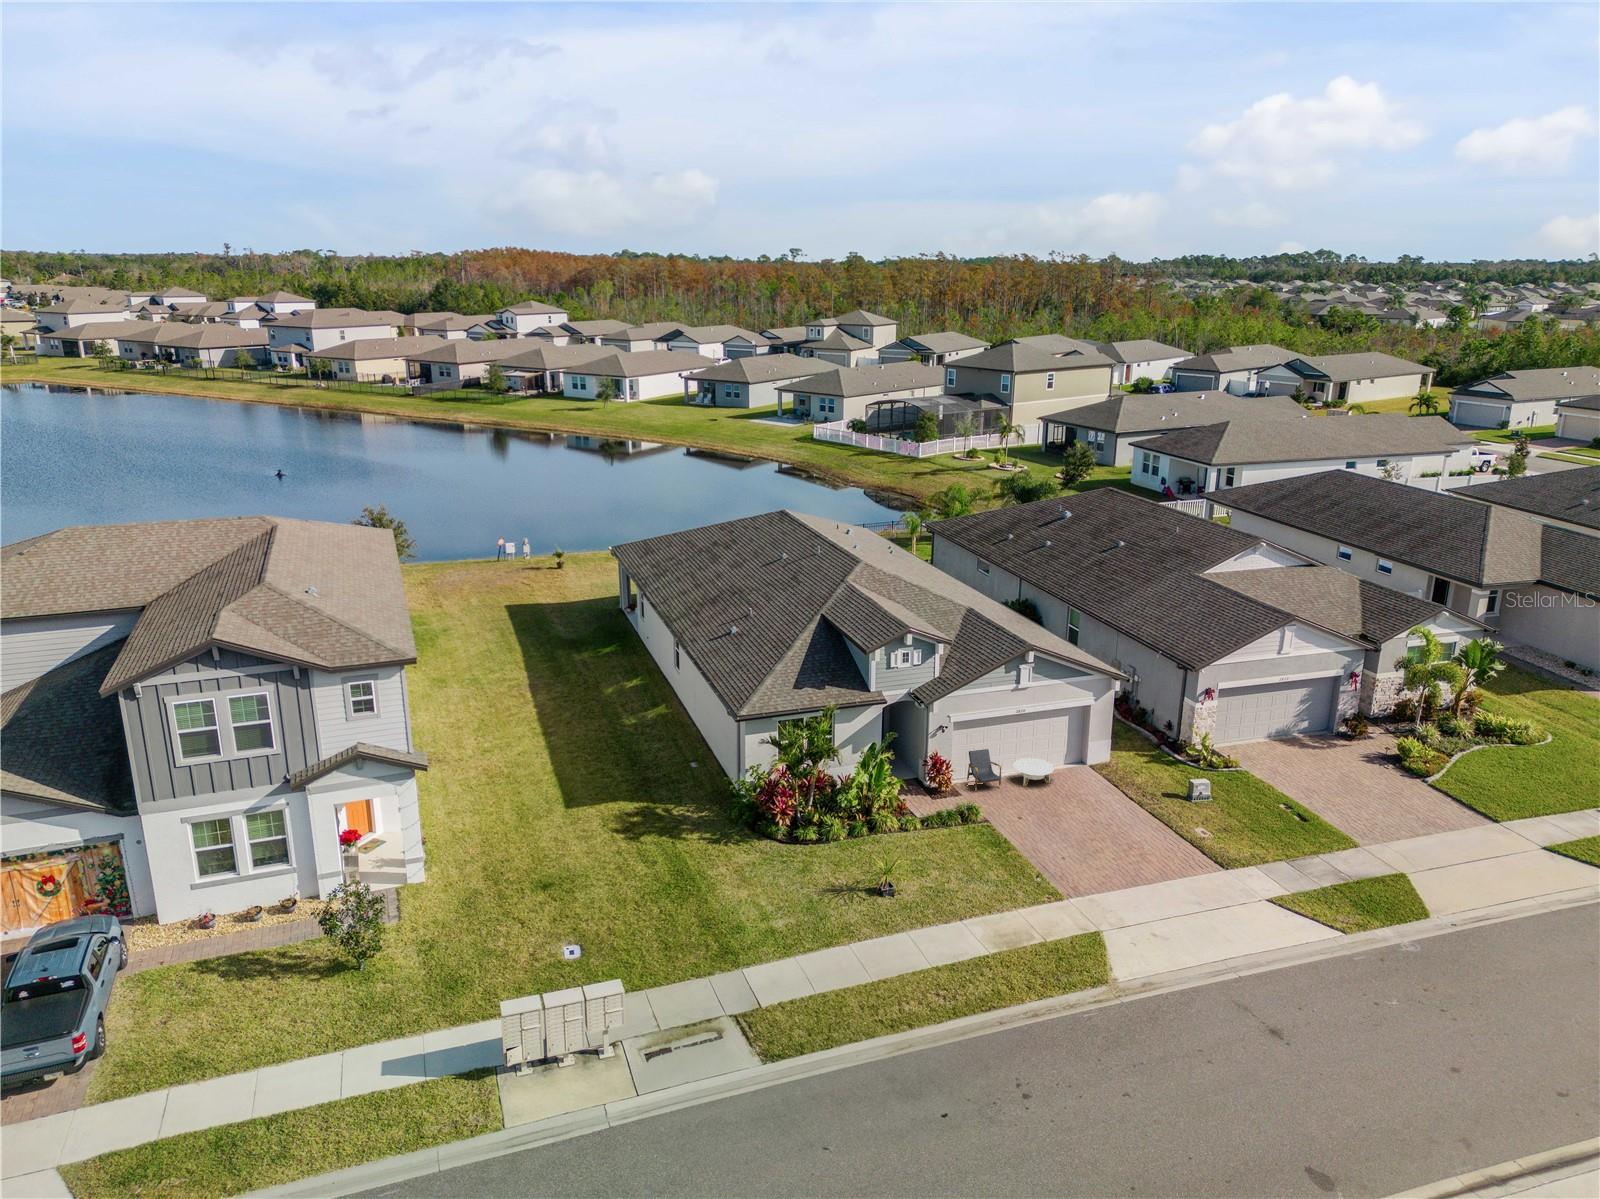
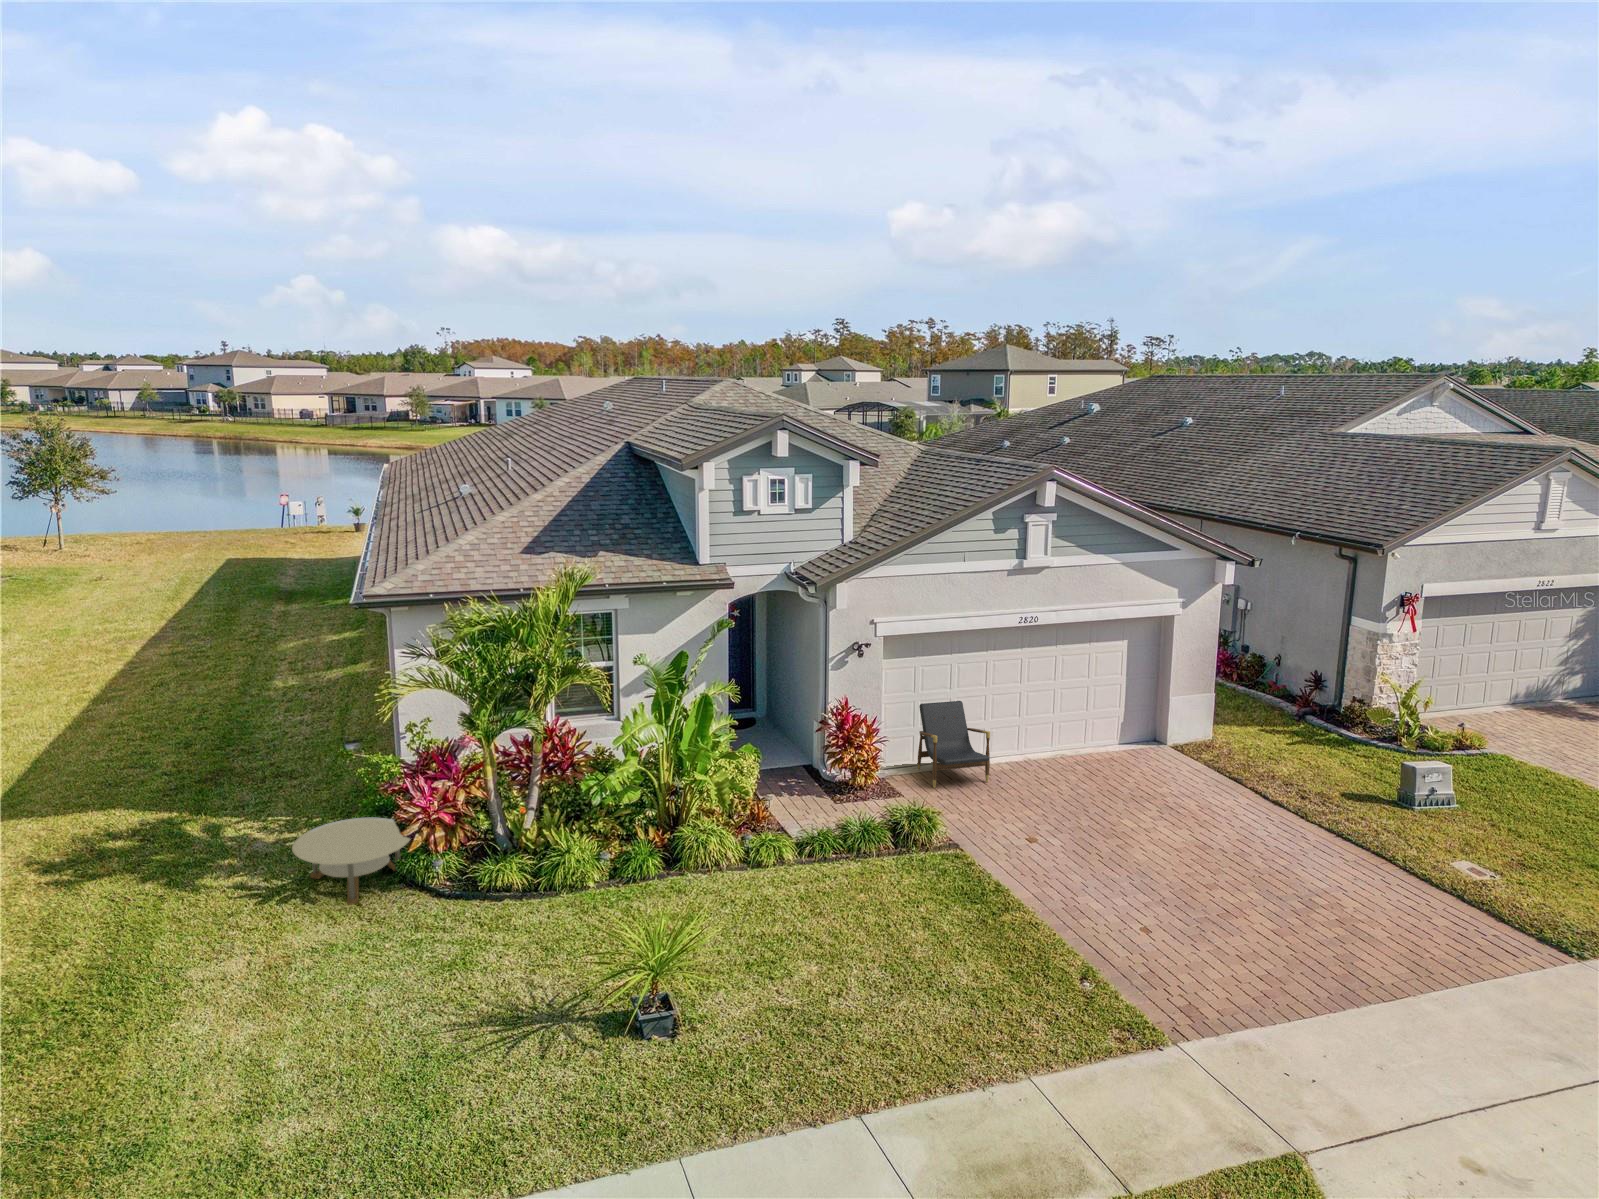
round table: present [1014,758,1054,787] -> present [292,818,410,905]

